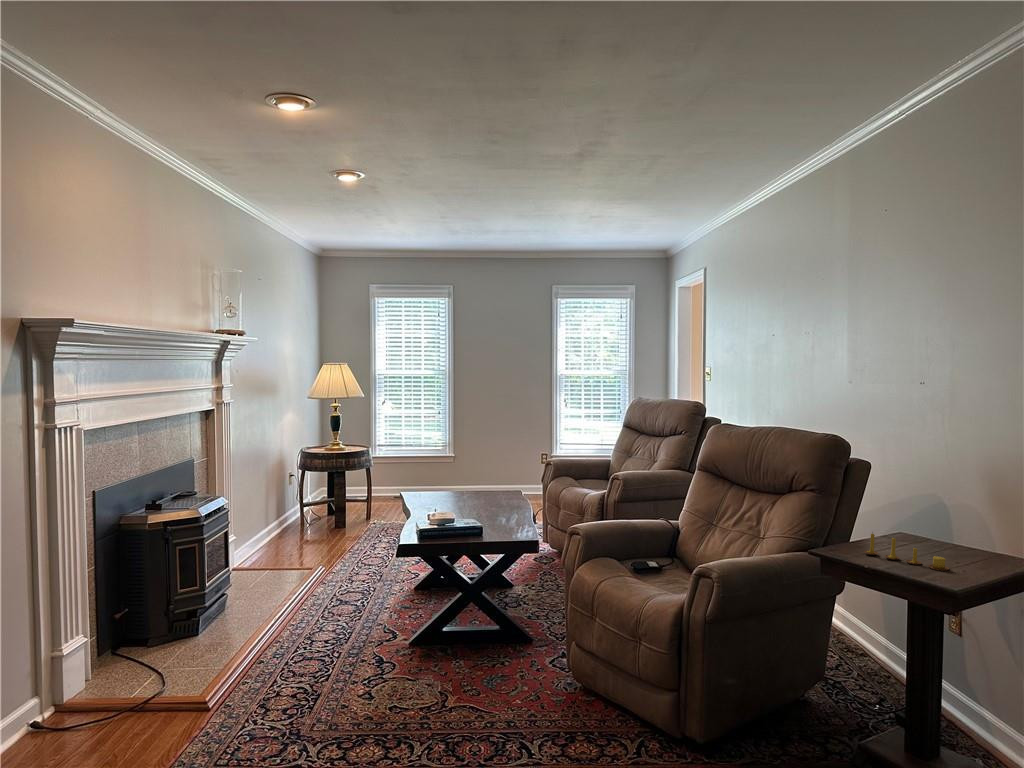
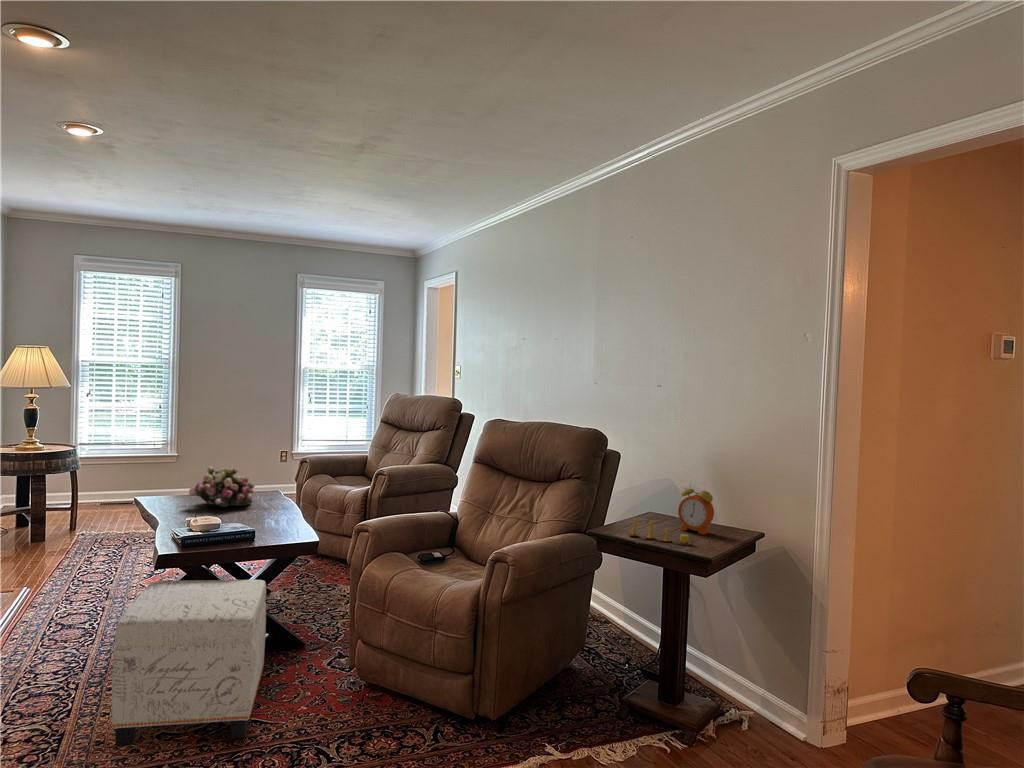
flower arrangement: none [438,467,494,503] -> present [189,466,255,507]
alarm clock: none [935,492,987,558] -> present [678,488,714,535]
ottoman: none [349,569,486,722] -> present [111,580,266,747]

